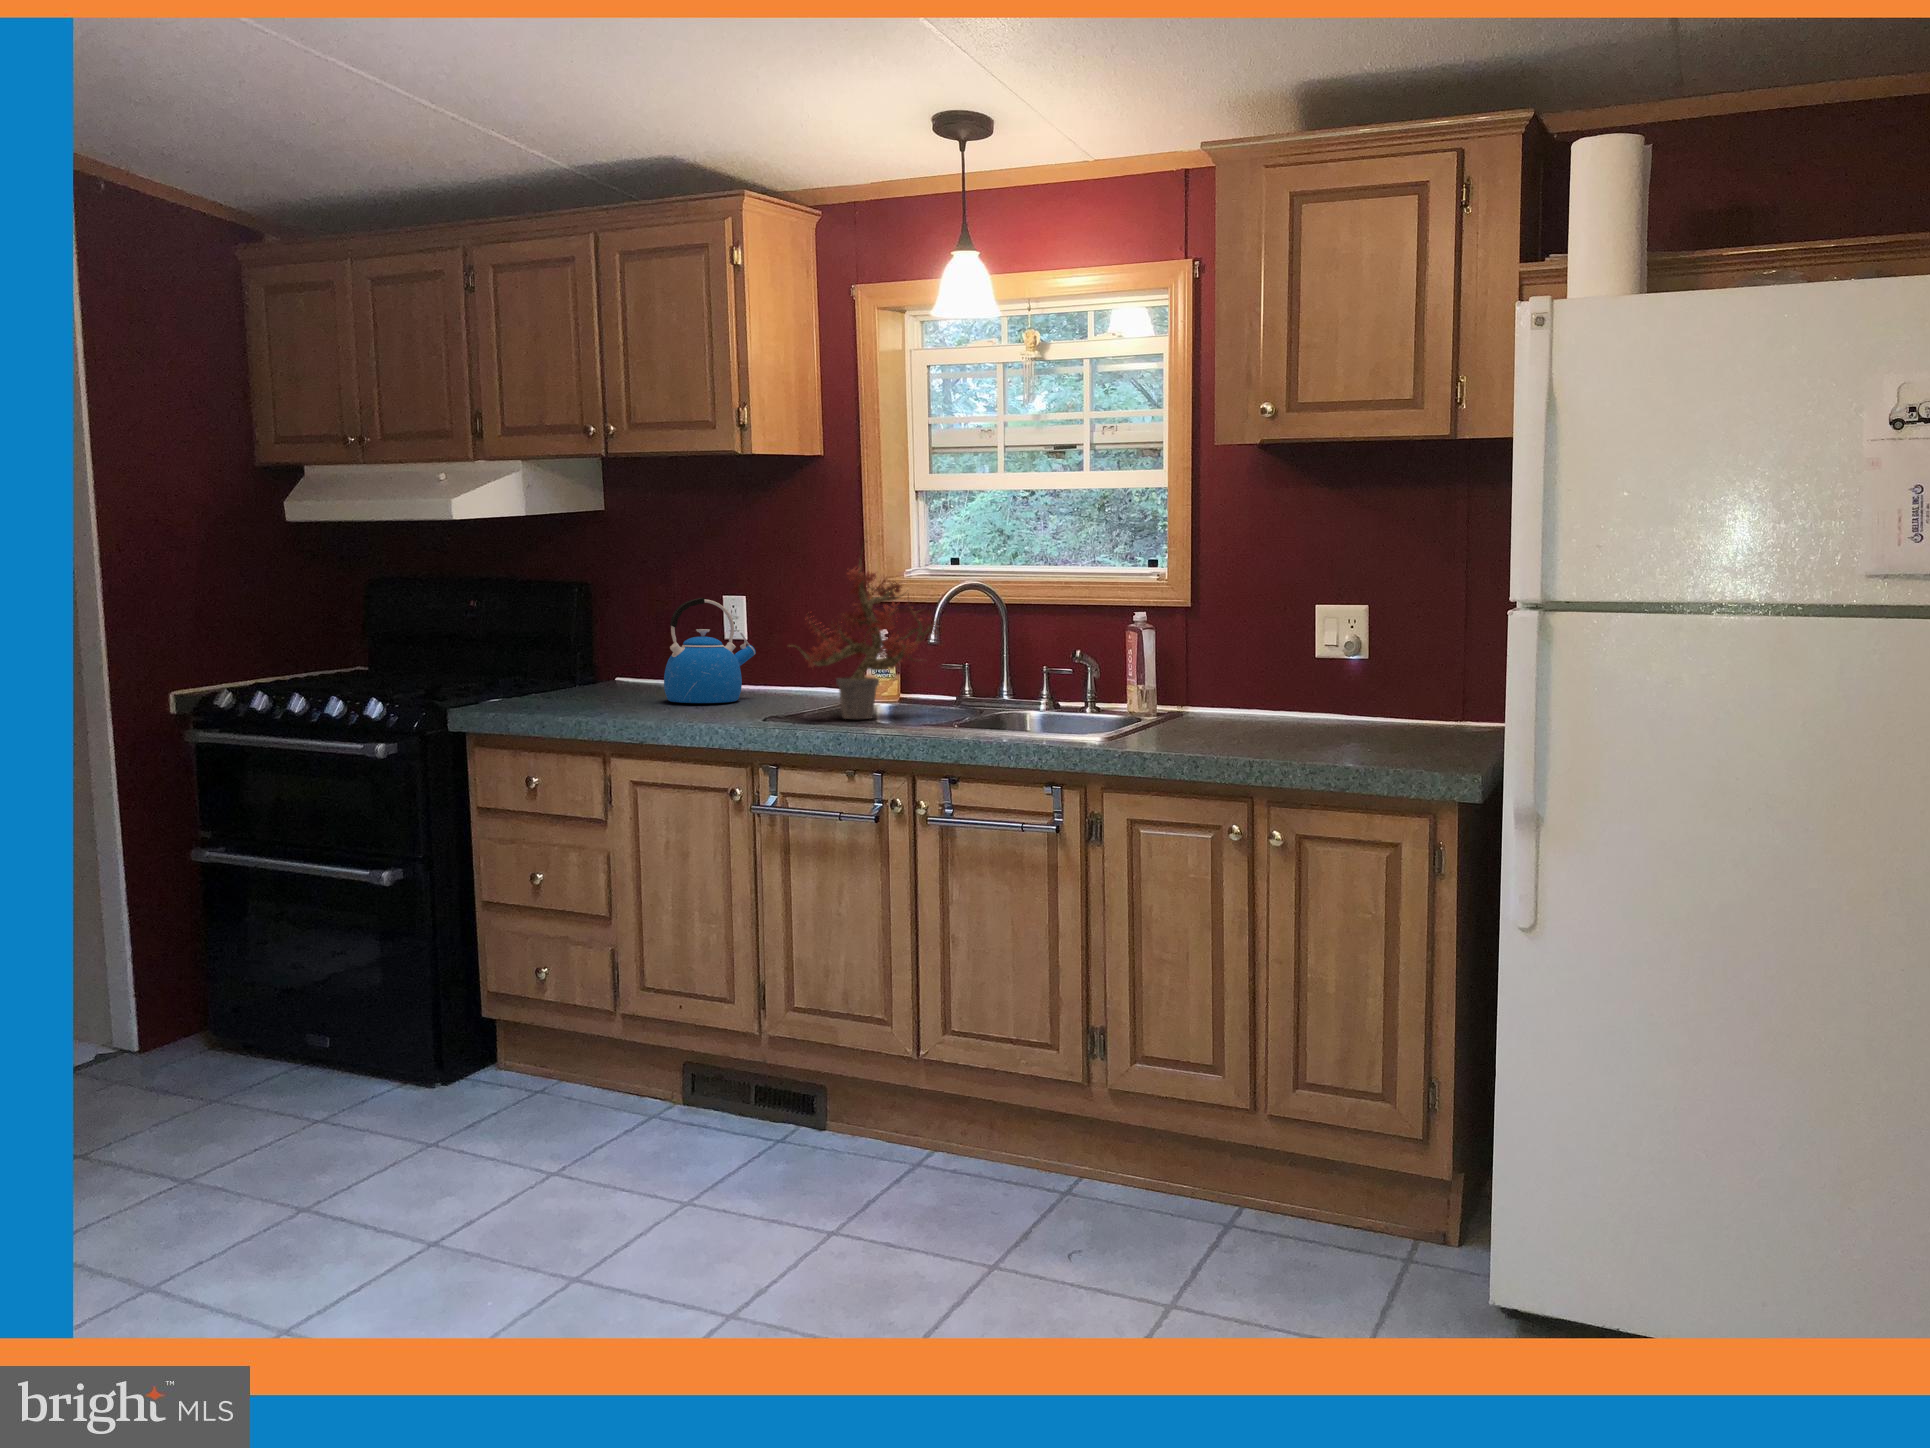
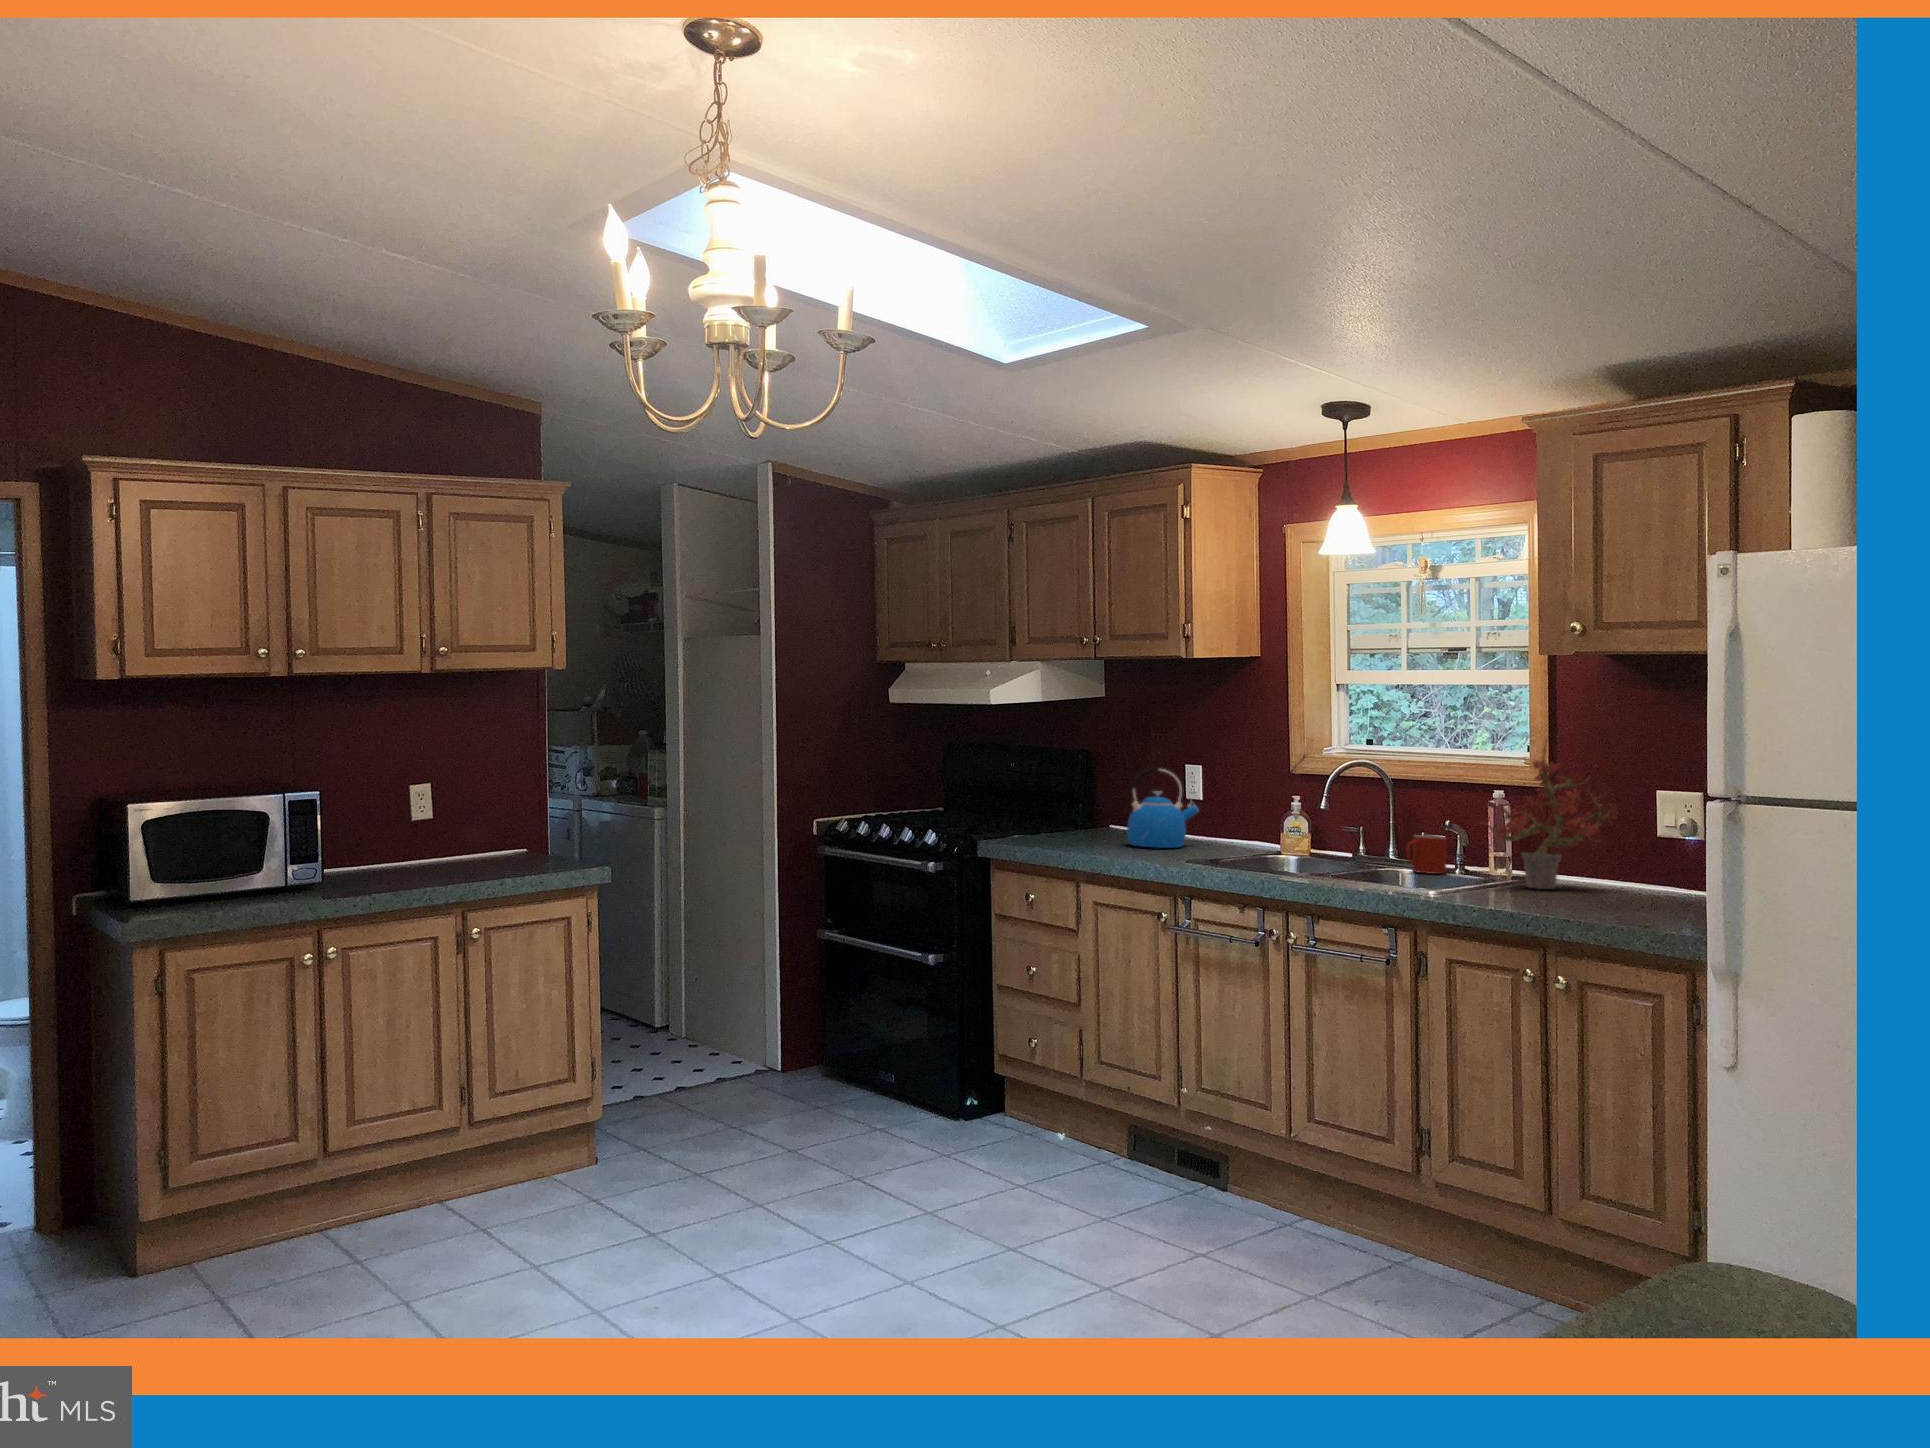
potted plant: present [791,550,938,719] -> present [1487,746,1617,889]
mug: none [1035,670,1079,715] -> present [1406,835,1447,874]

